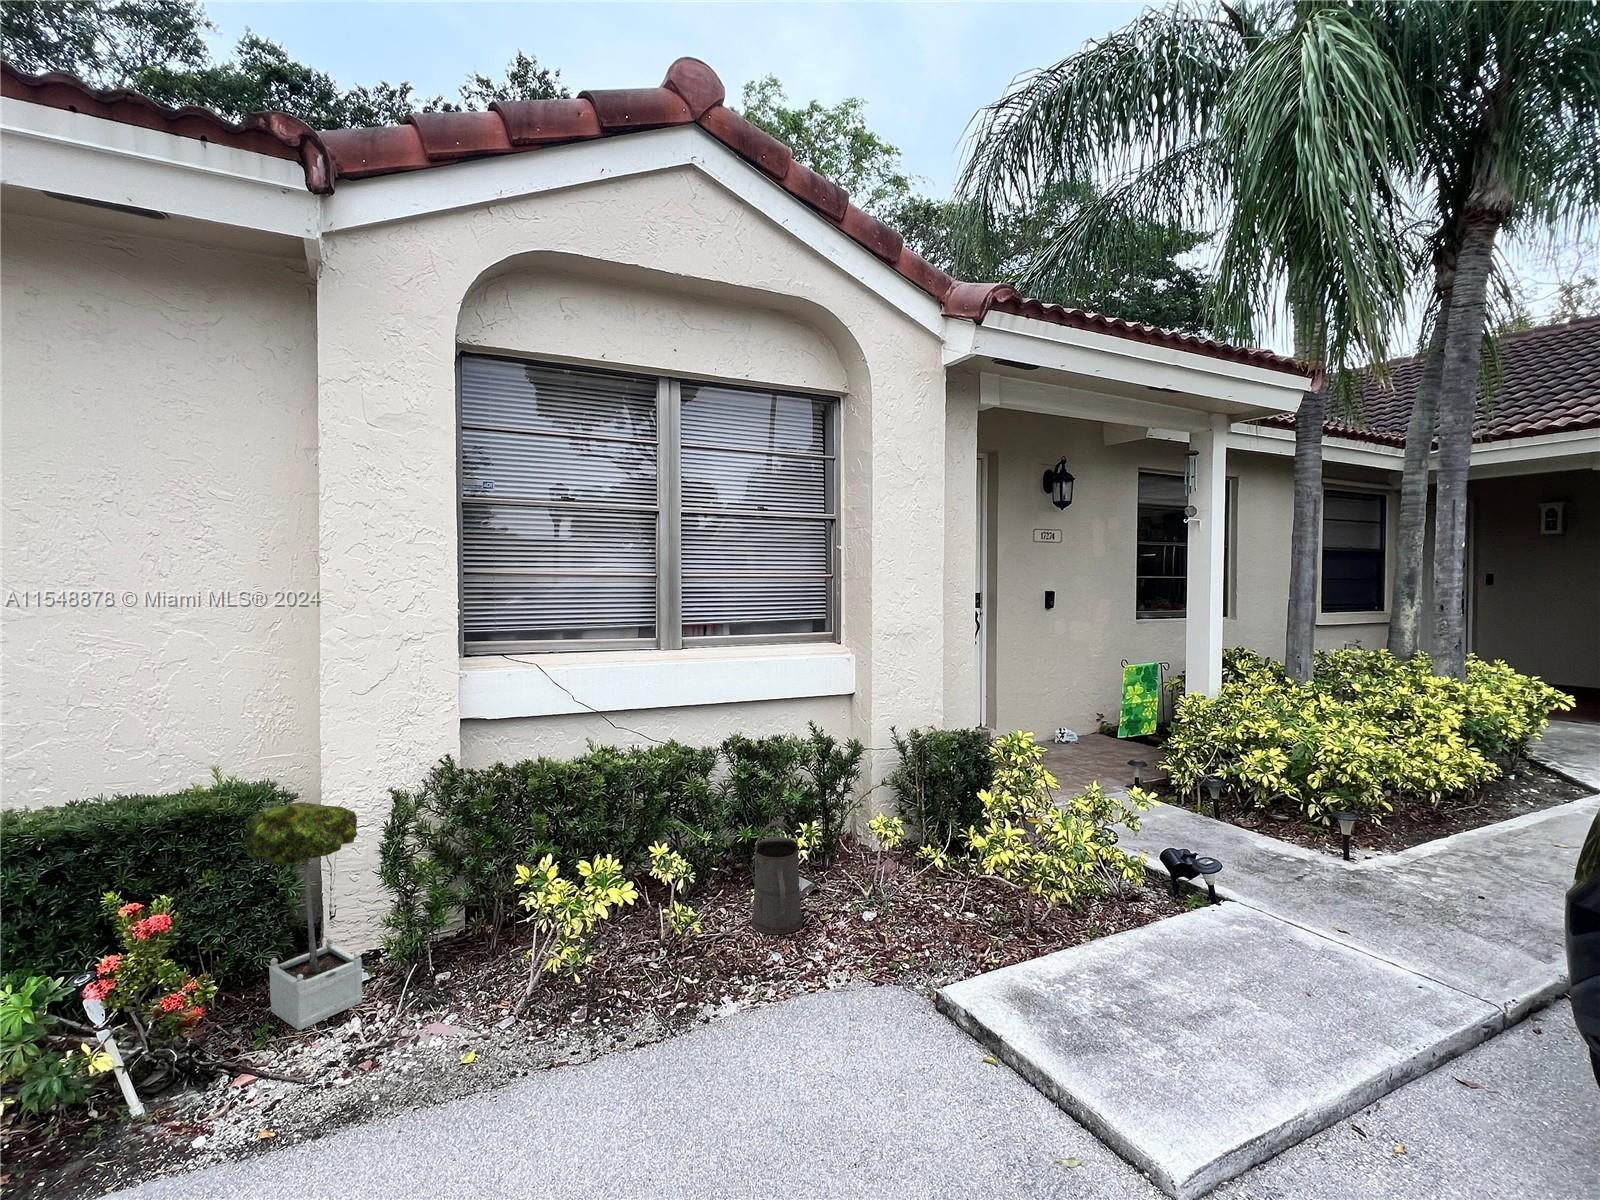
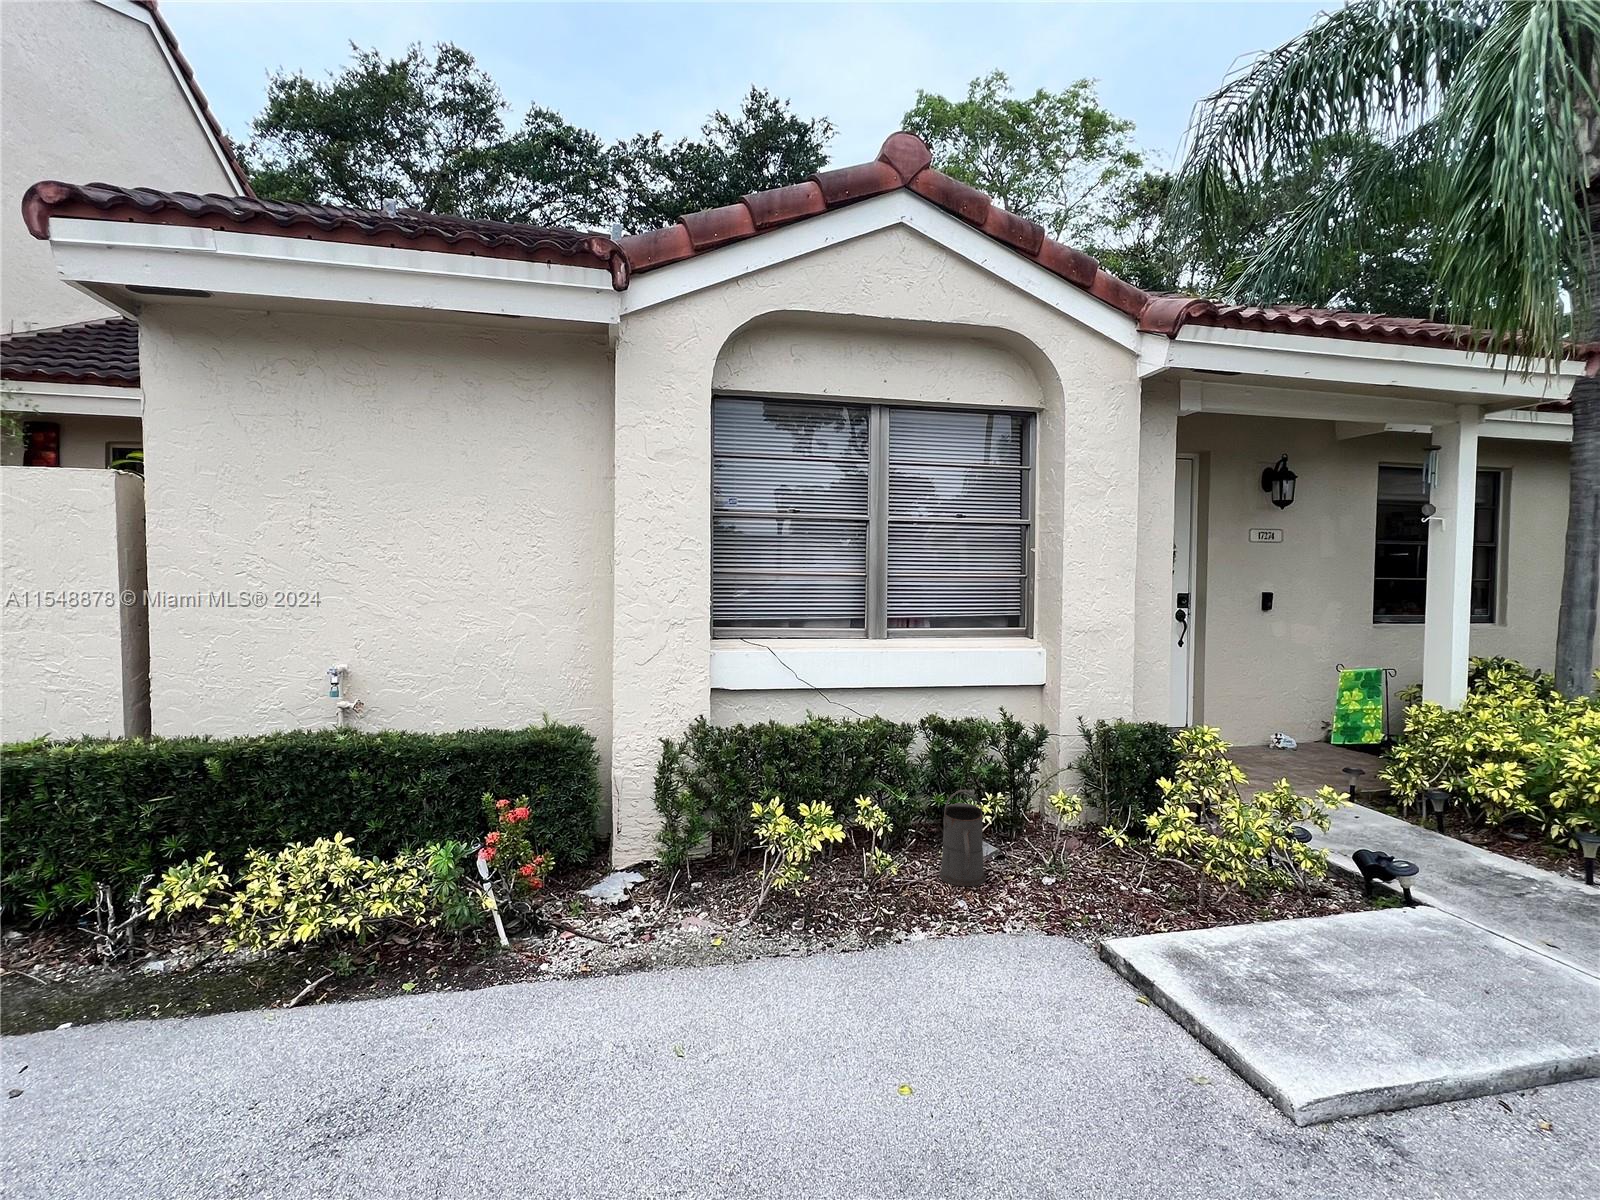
potted tree: present [244,802,362,1030] -> none [566,742,641,908]

